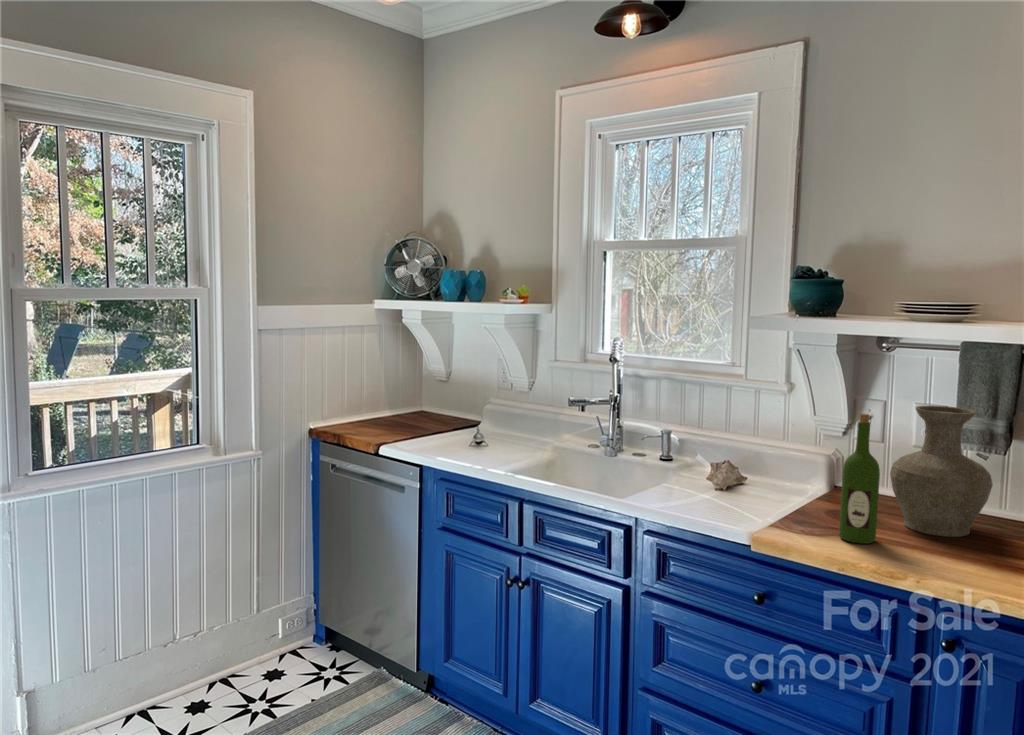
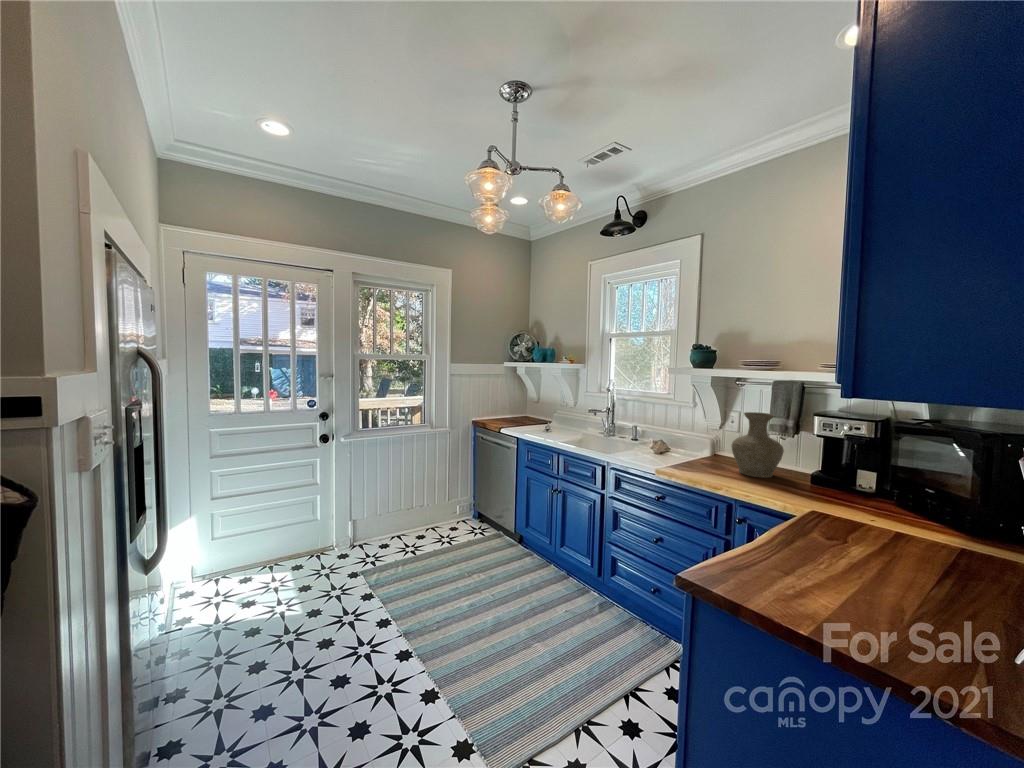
wine bottle: present [839,414,880,544] -> none [699,414,718,477]

